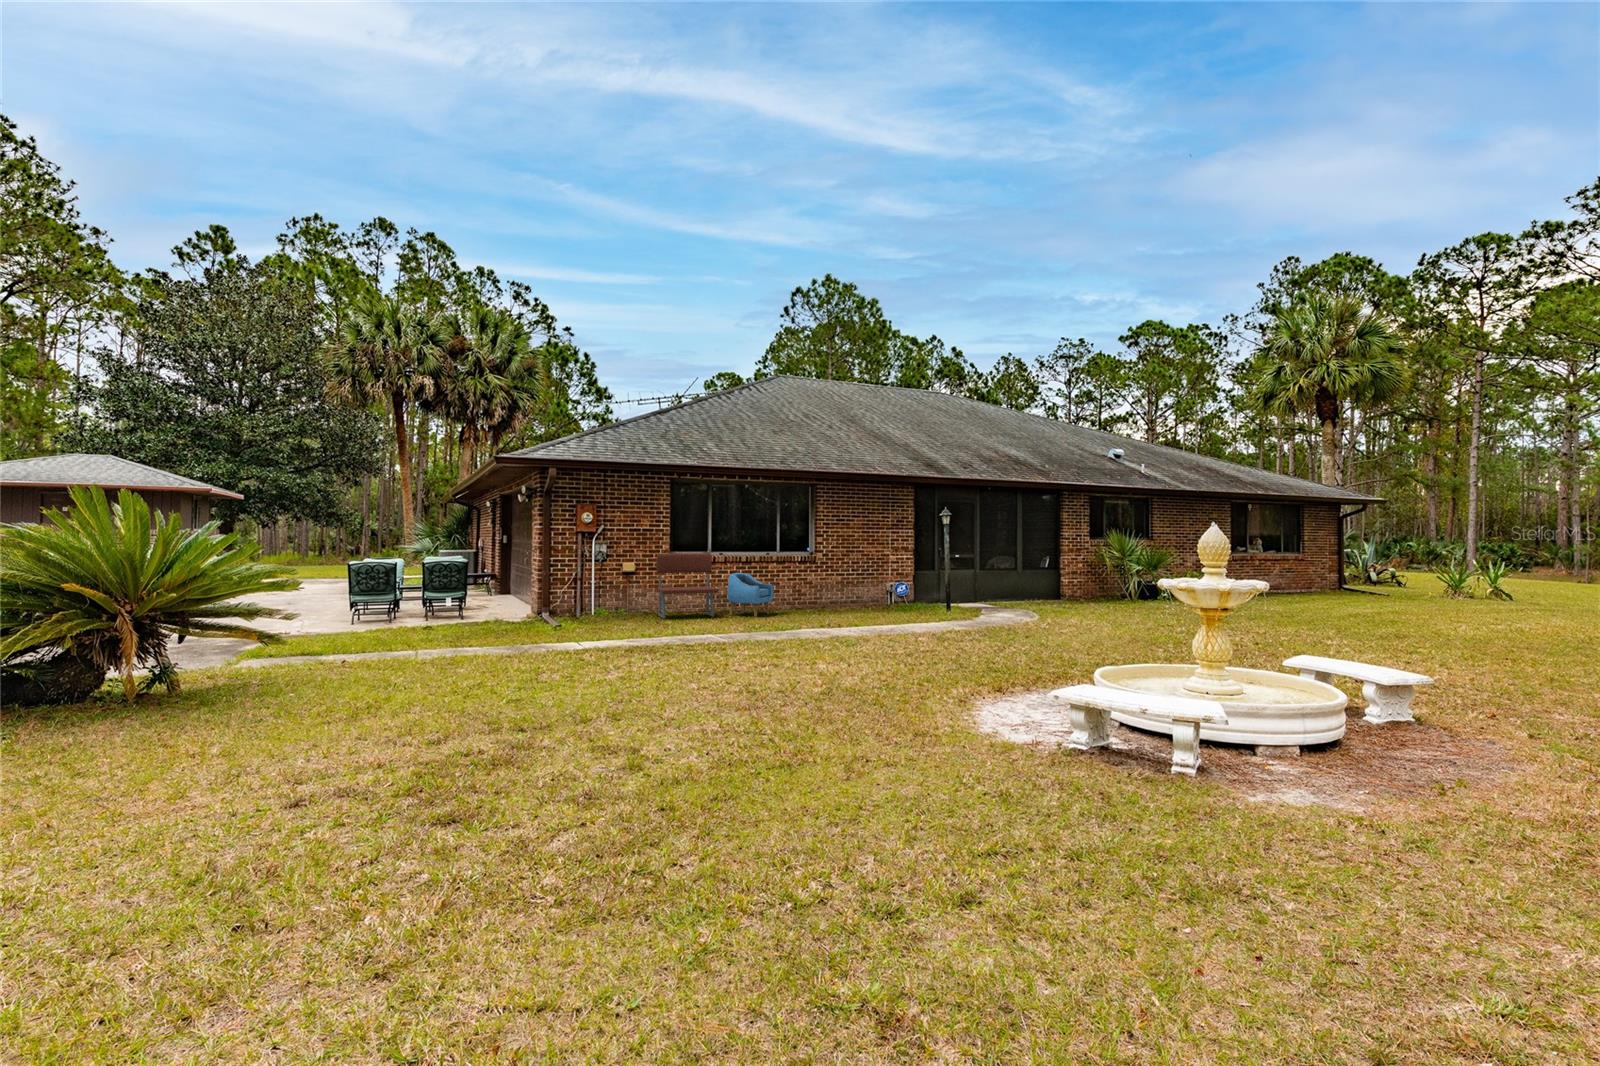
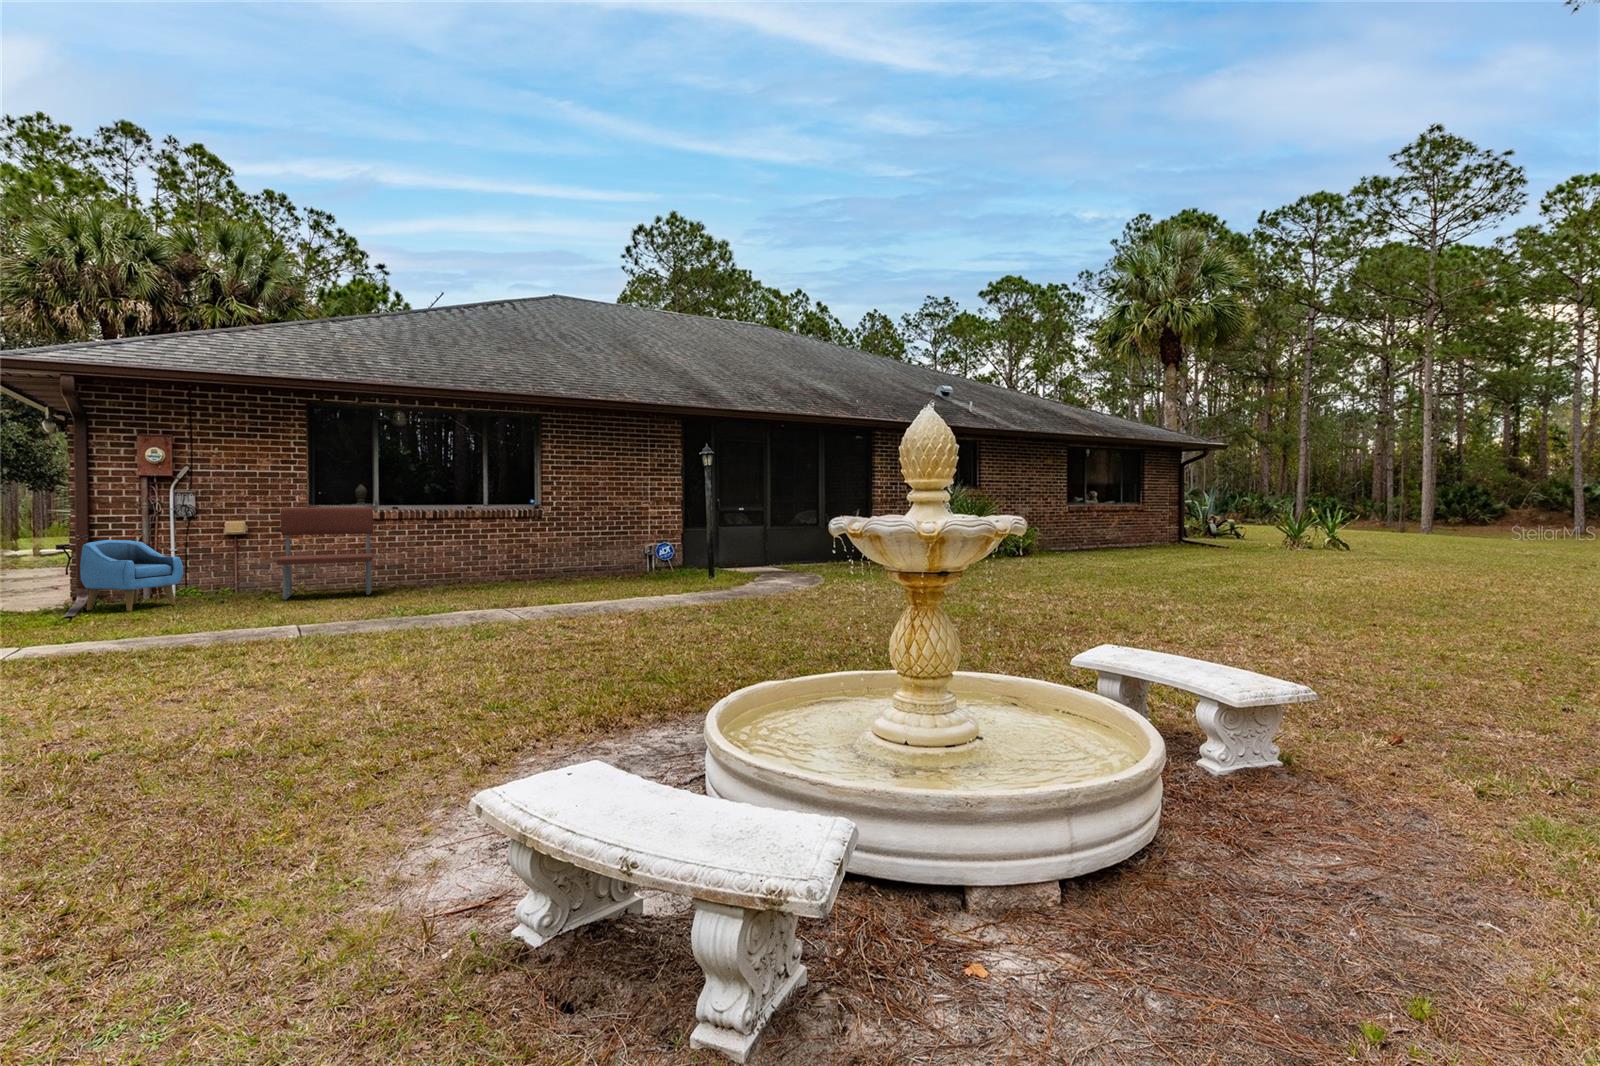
armchair: present [728,573,773,617] -> present [80,540,183,611]

